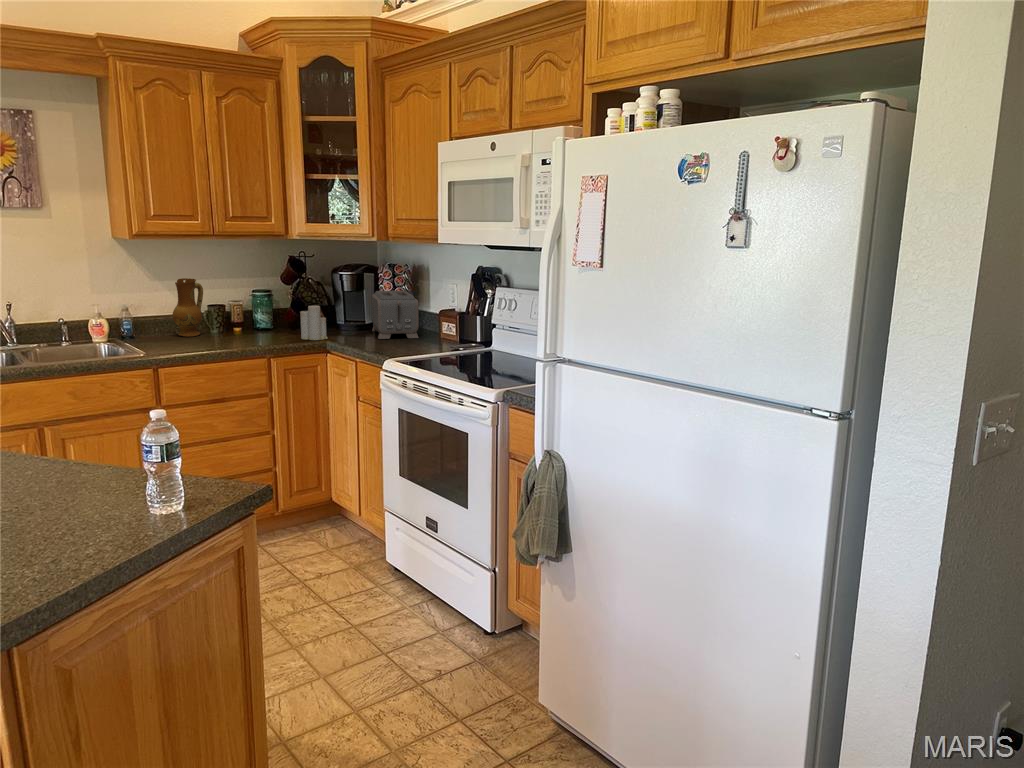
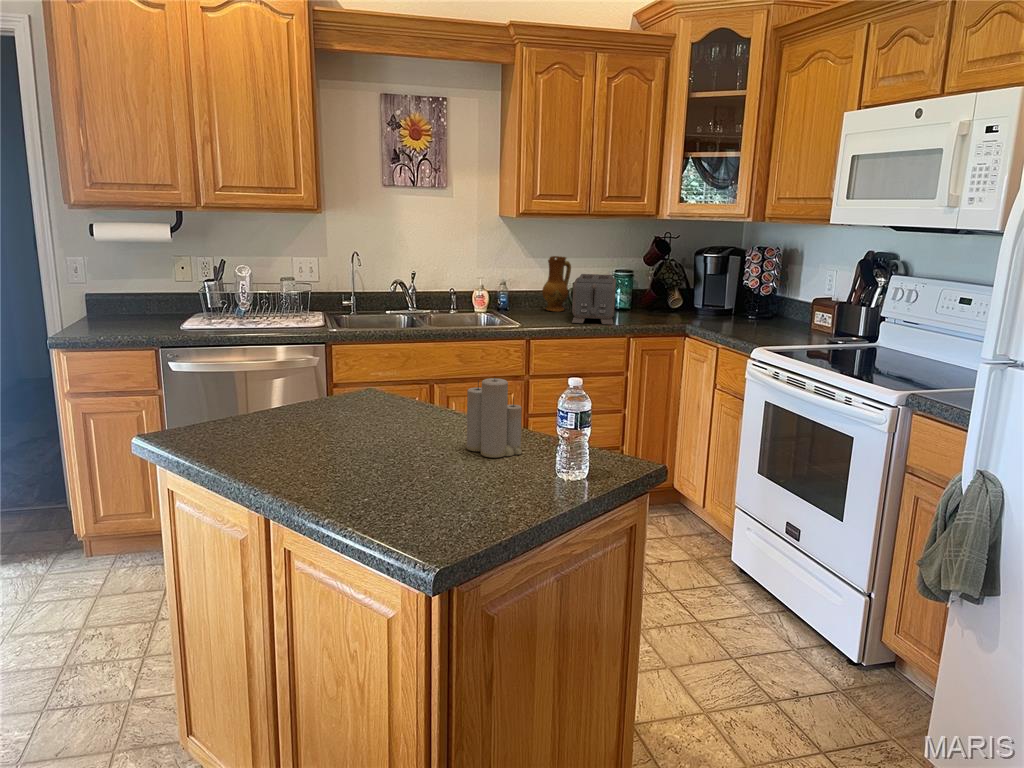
toaster: present [372,291,419,339] -> present [572,274,616,325]
candle: present [300,305,328,340] -> present [467,378,522,458]

